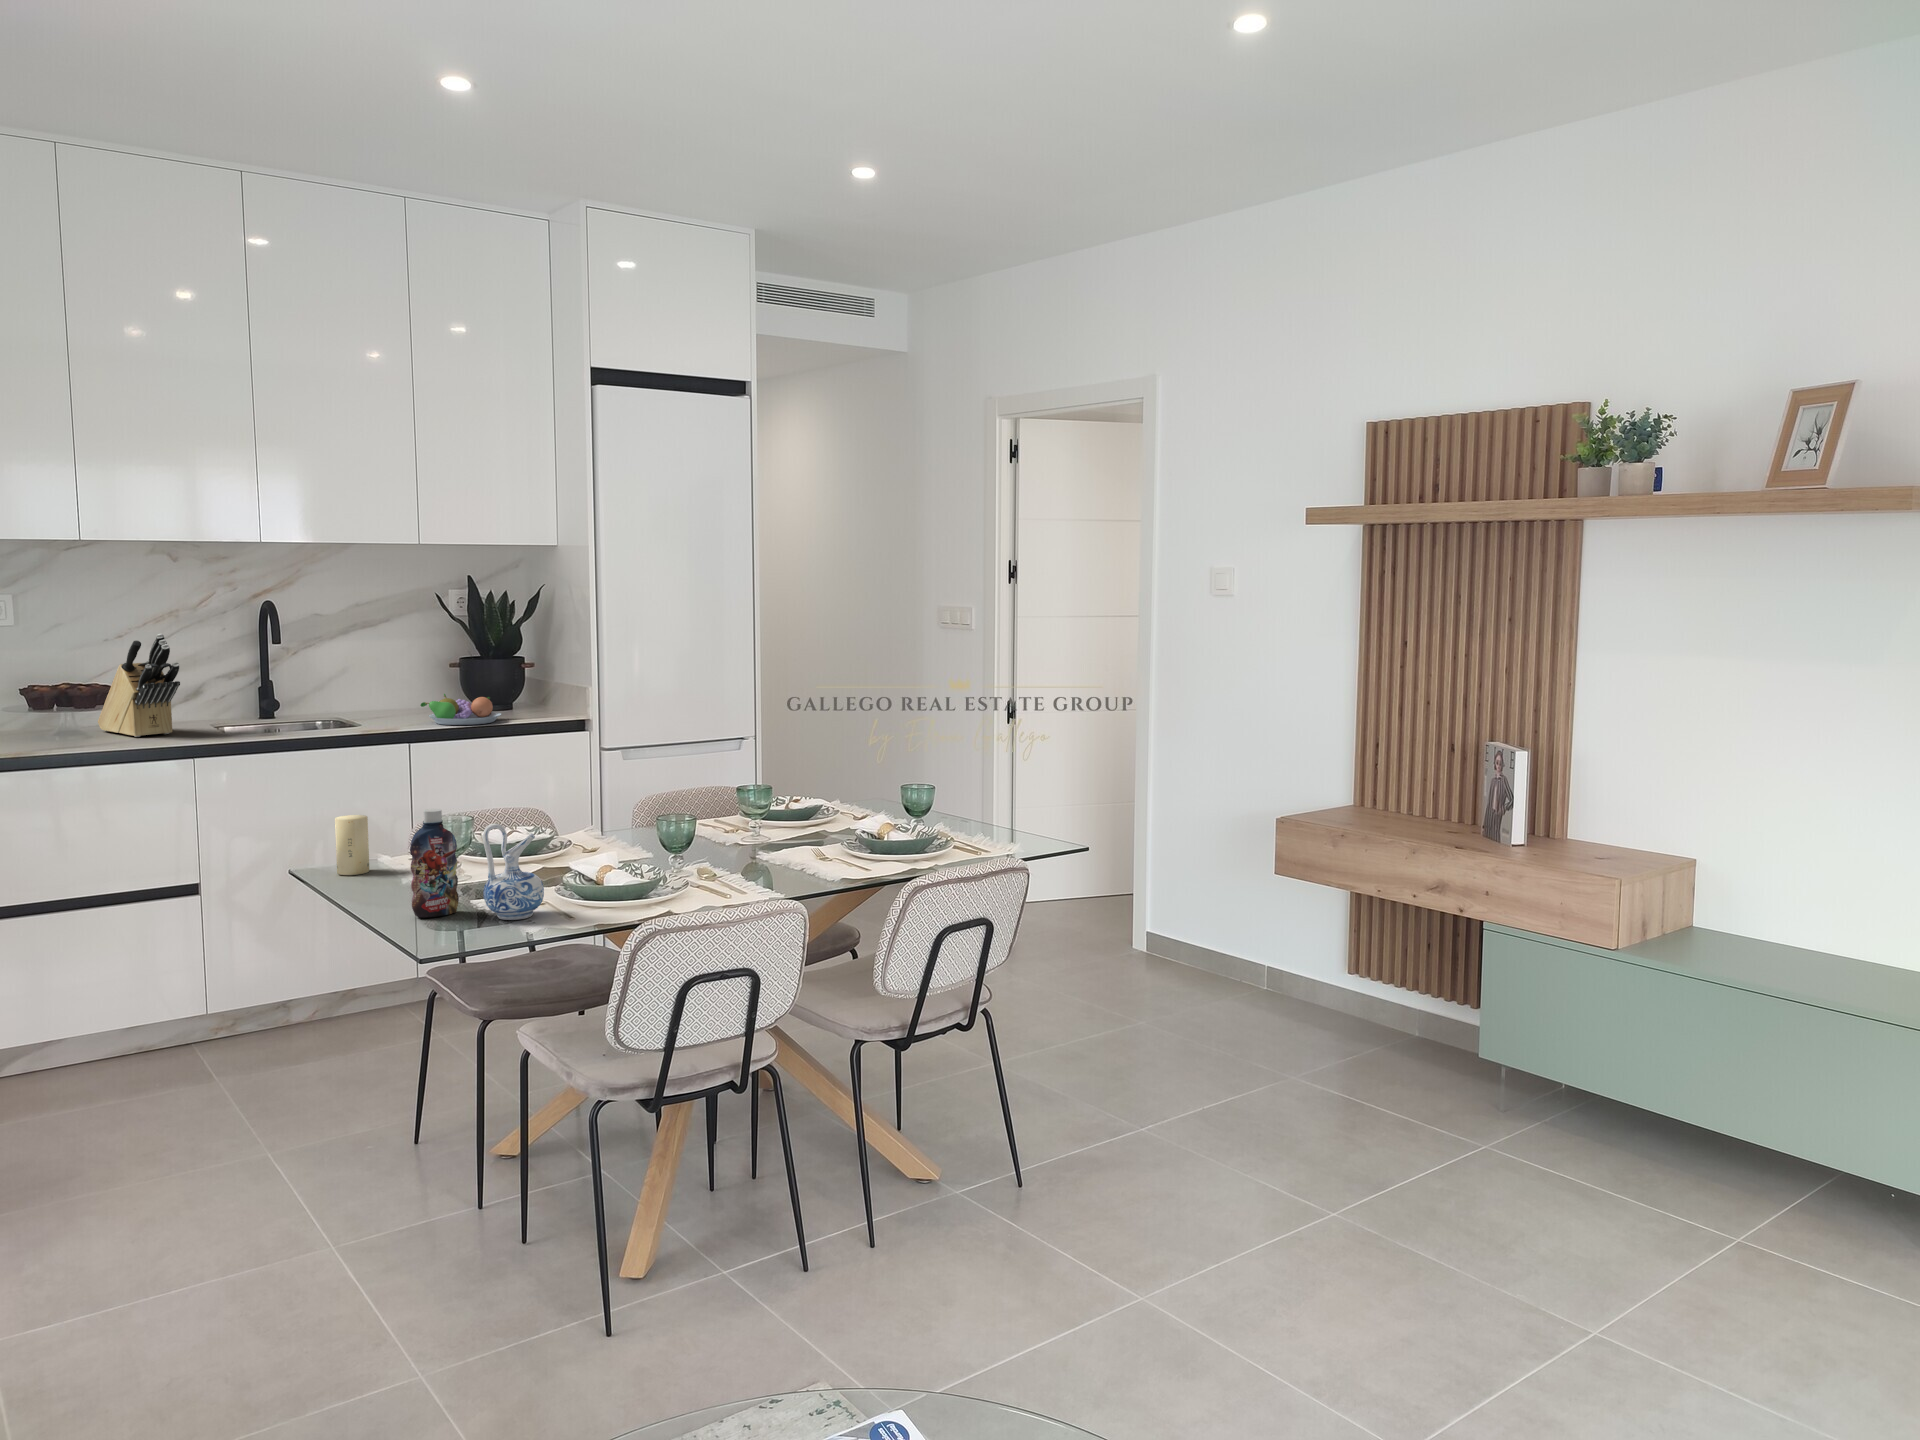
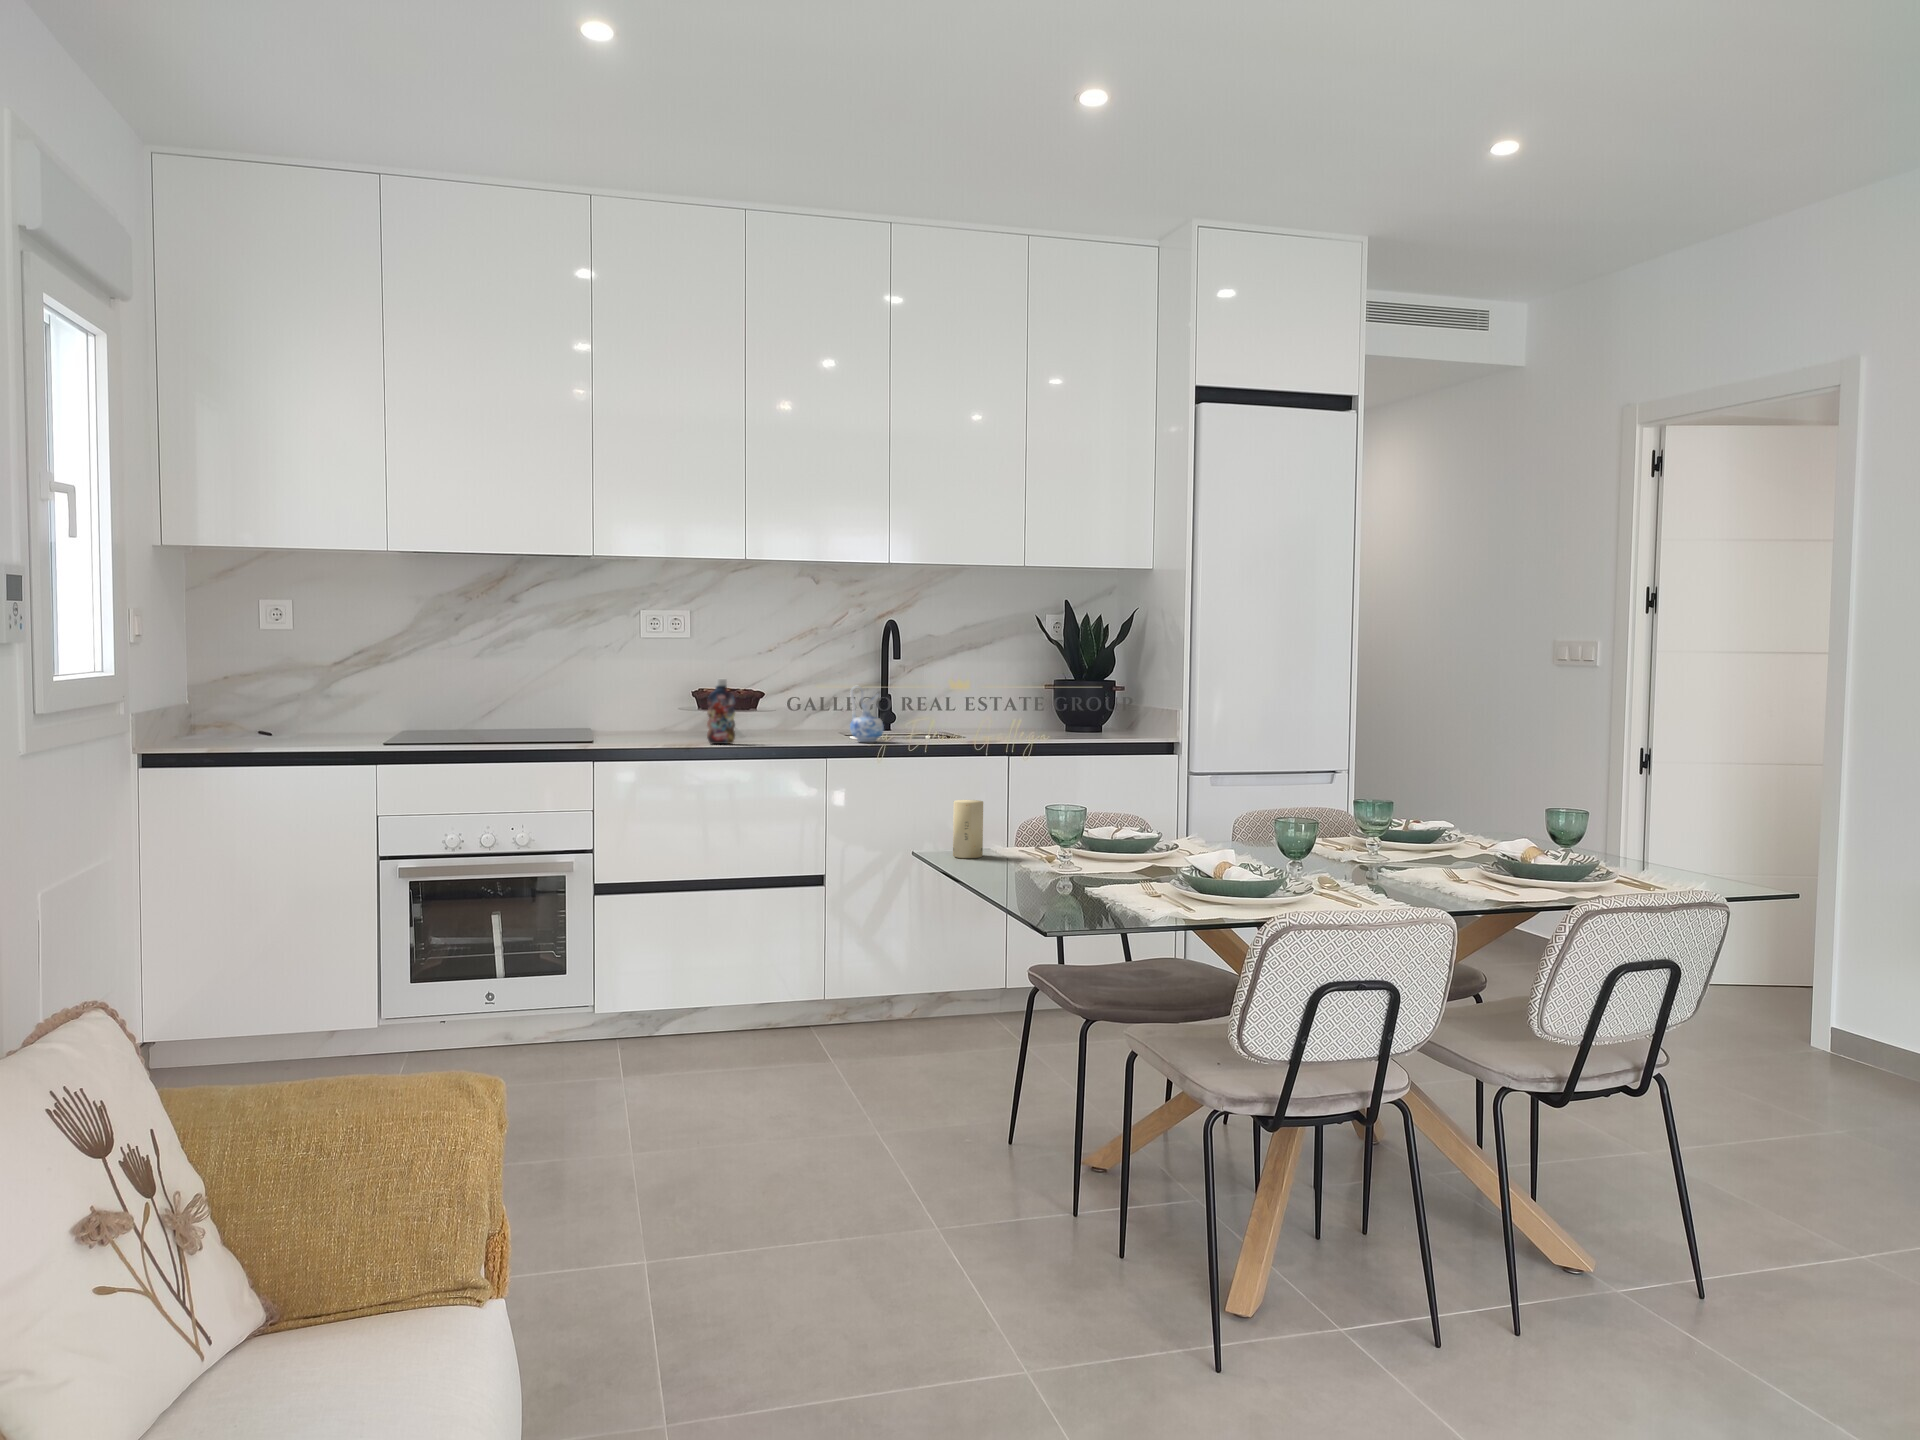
knife block: present [98,634,180,737] -> none [750,644,818,737]
fruit bowl: present [421,694,501,725] -> none [1021,710,1096,740]
bottle: present [410,809,459,917] -> present [707,679,735,744]
ceramic pitcher: present [483,823,544,920] -> present [850,685,884,742]

